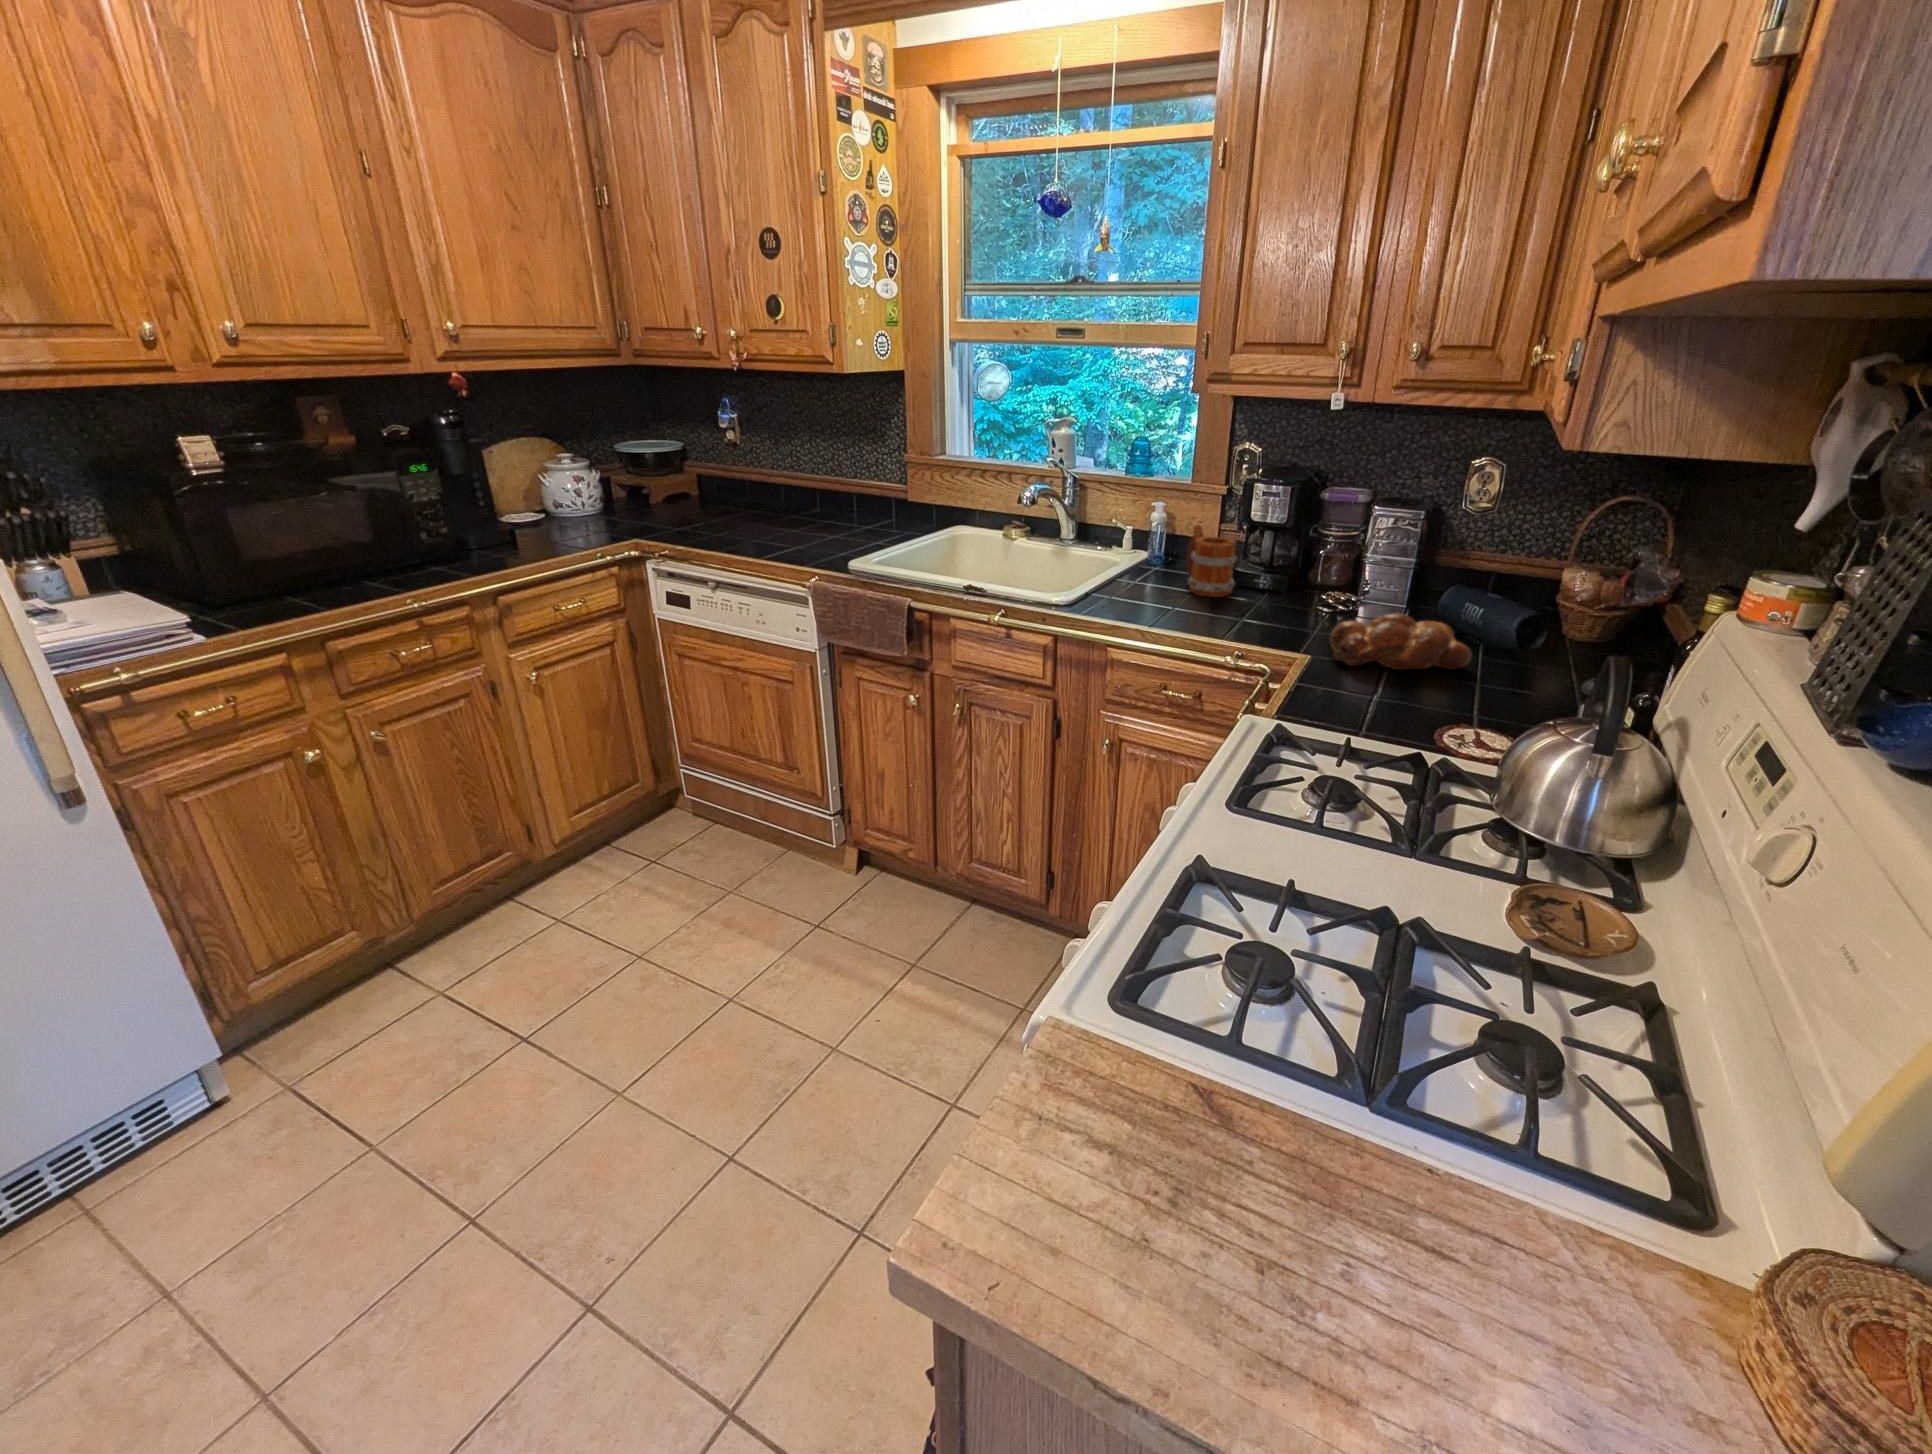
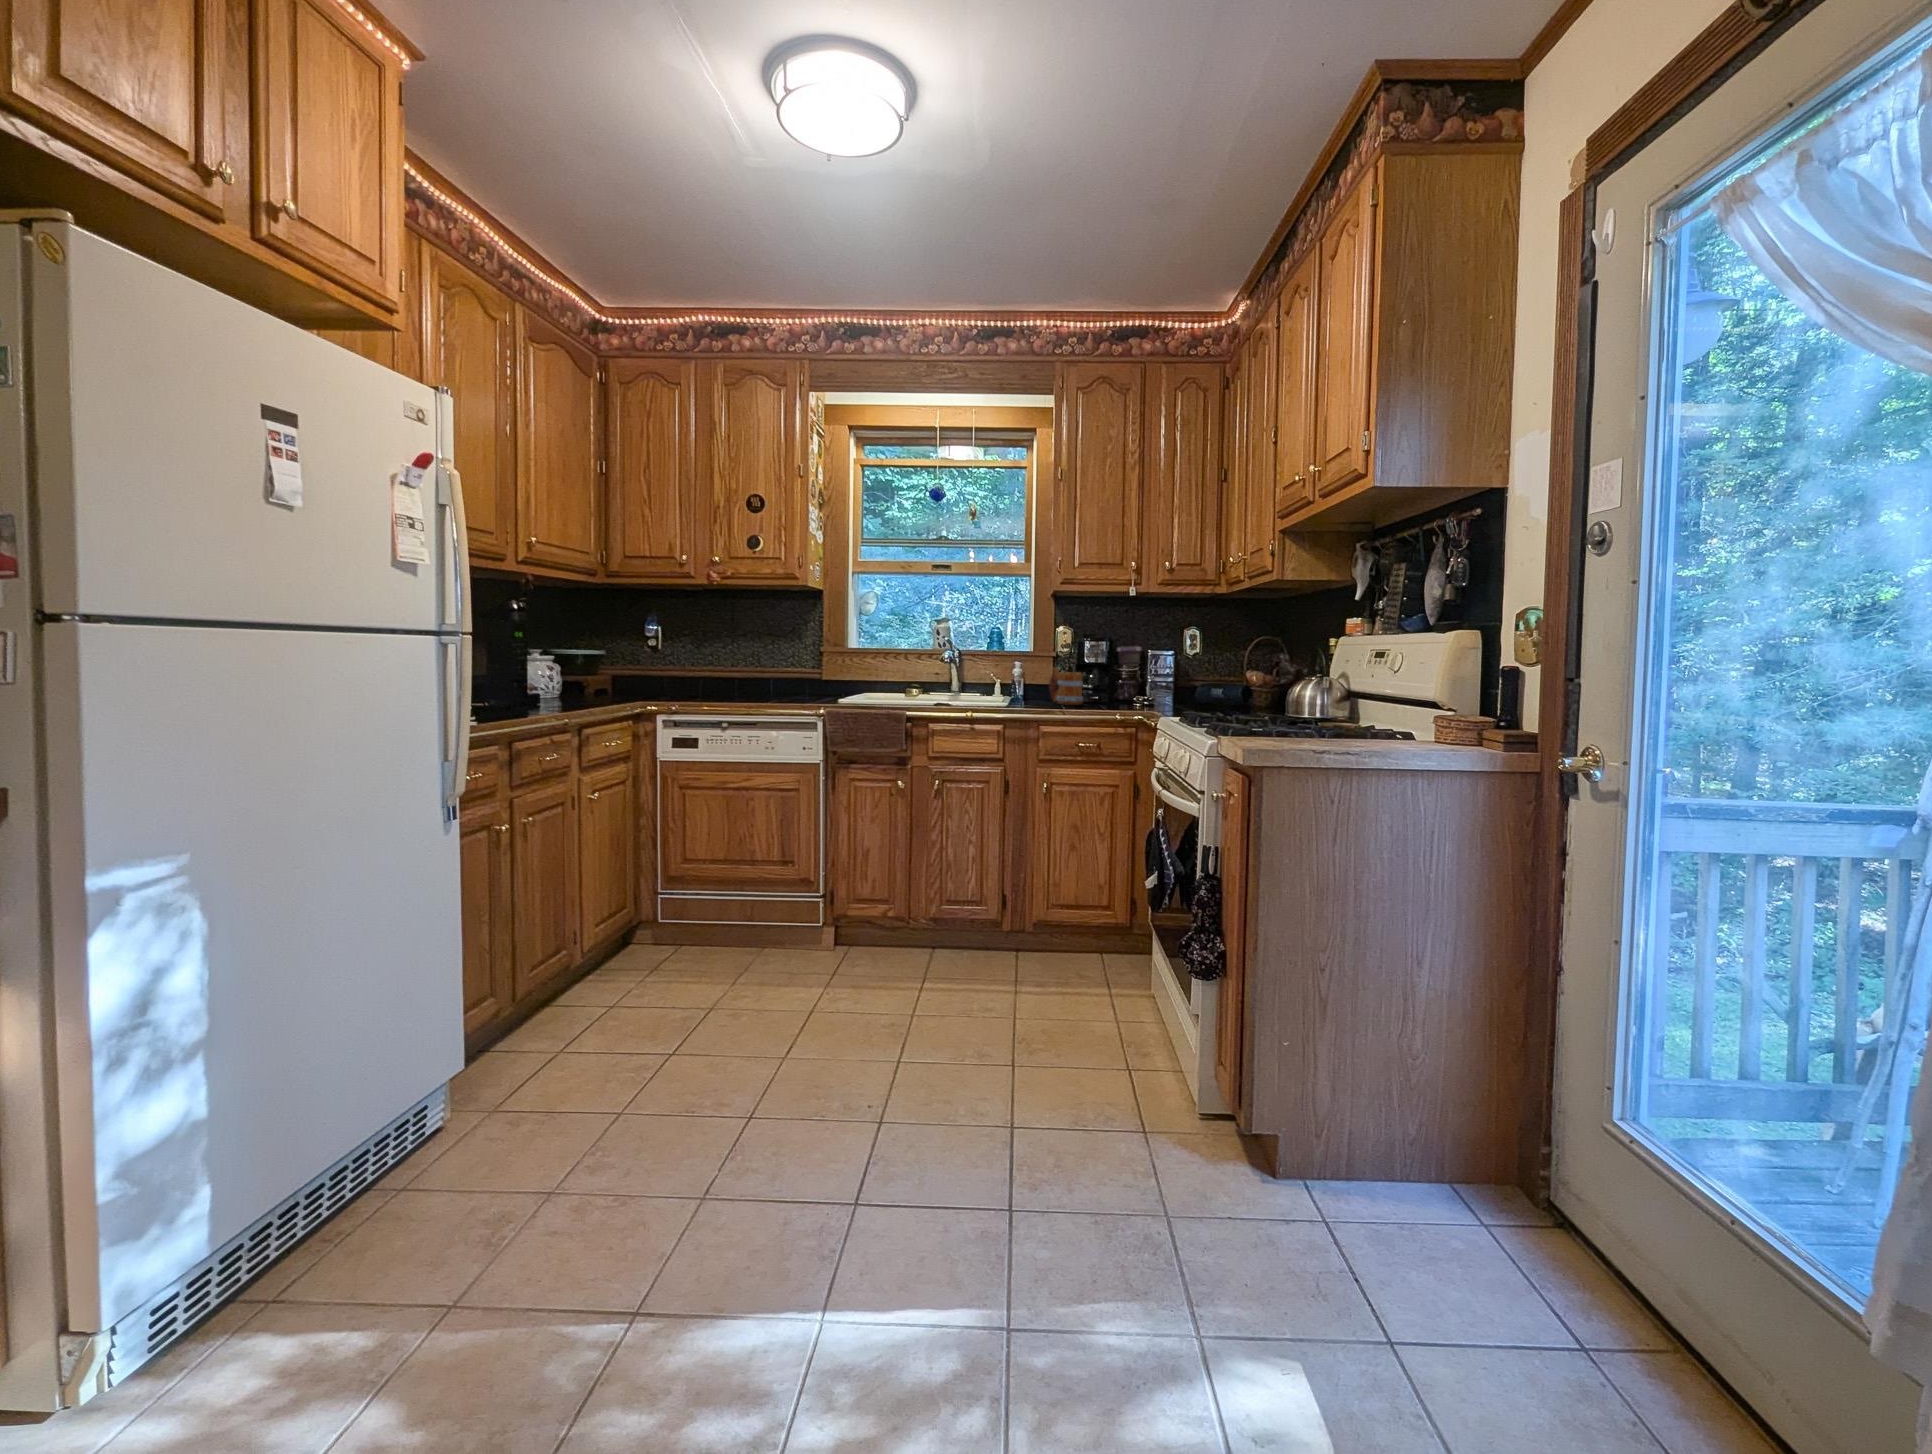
bread loaf: present [1329,613,1472,669] -> none [1162,688,1229,713]

